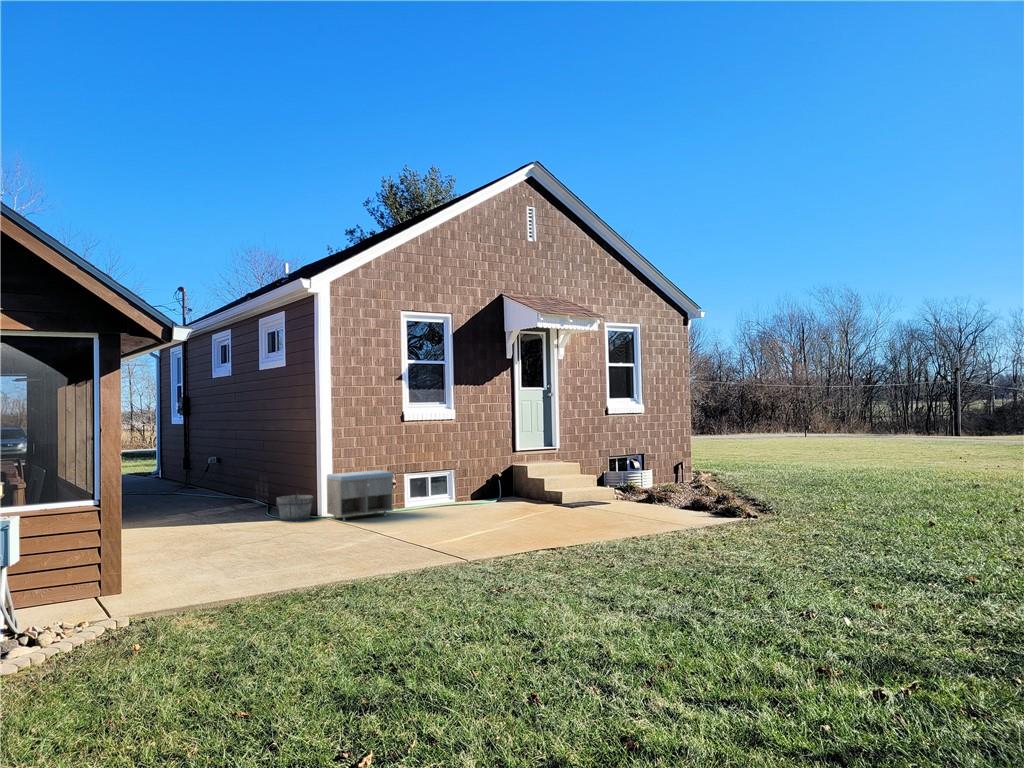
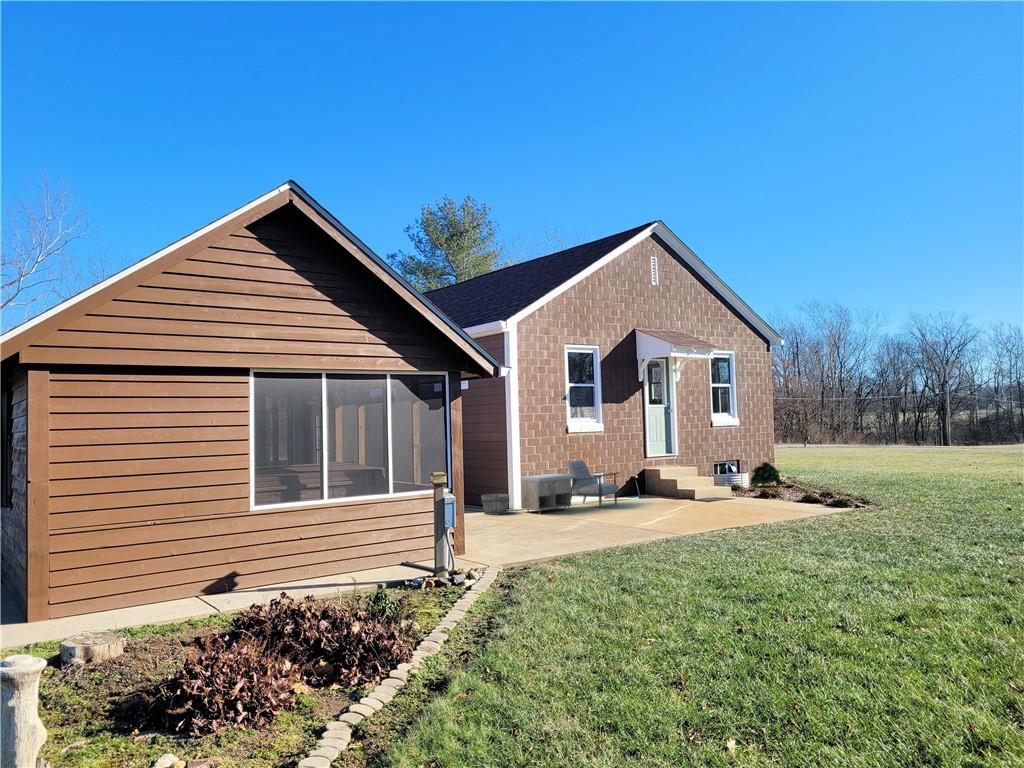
chair: none [396,453,463,515] -> present [567,460,619,509]
potted plant: none [659,456,695,487] -> present [751,462,782,487]

